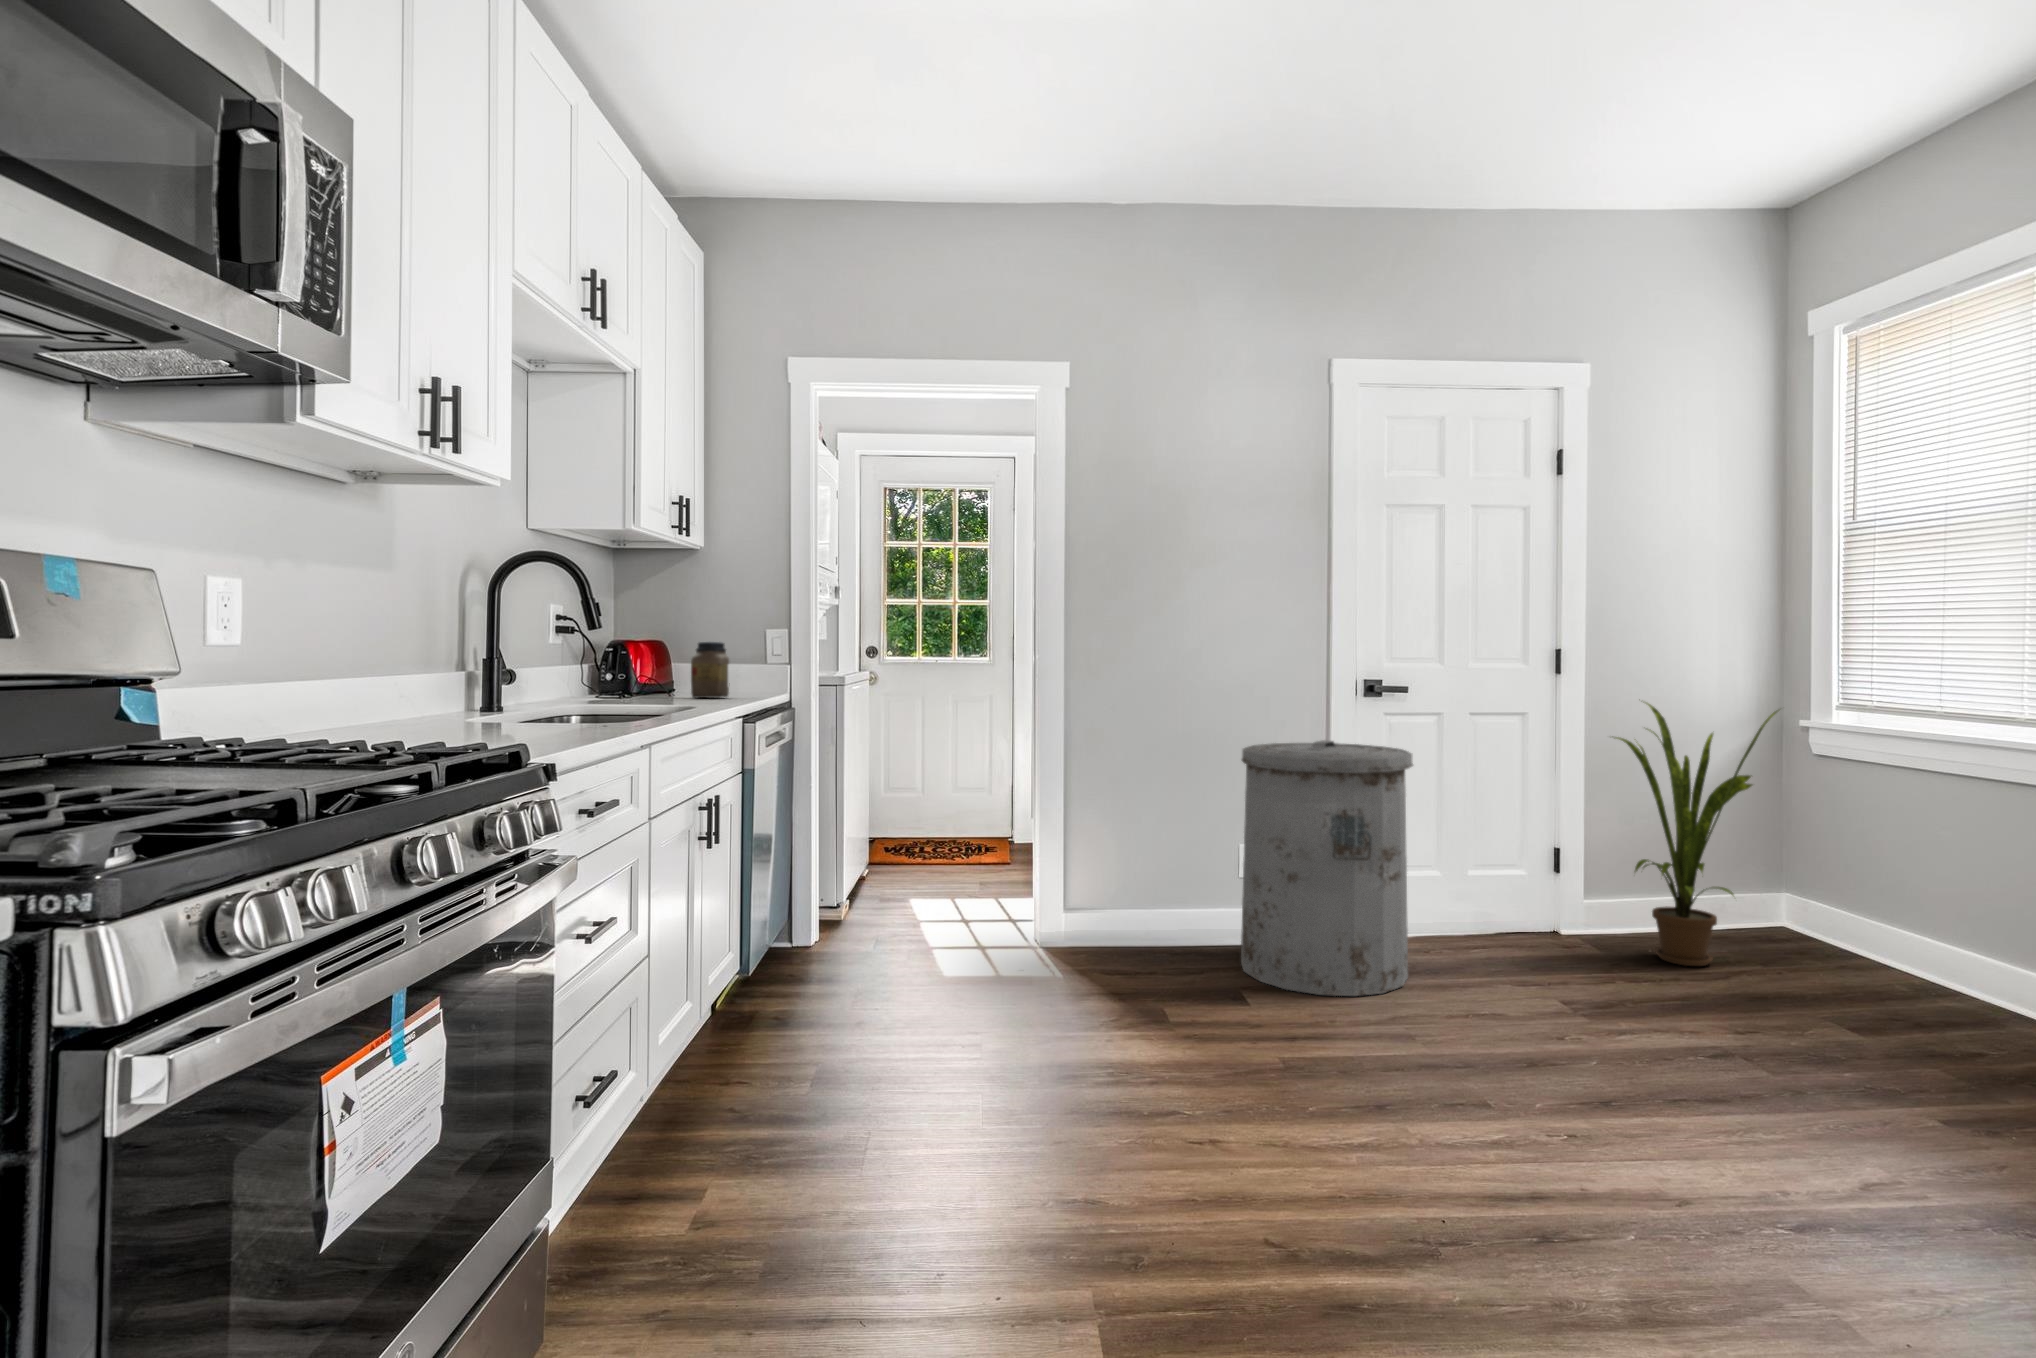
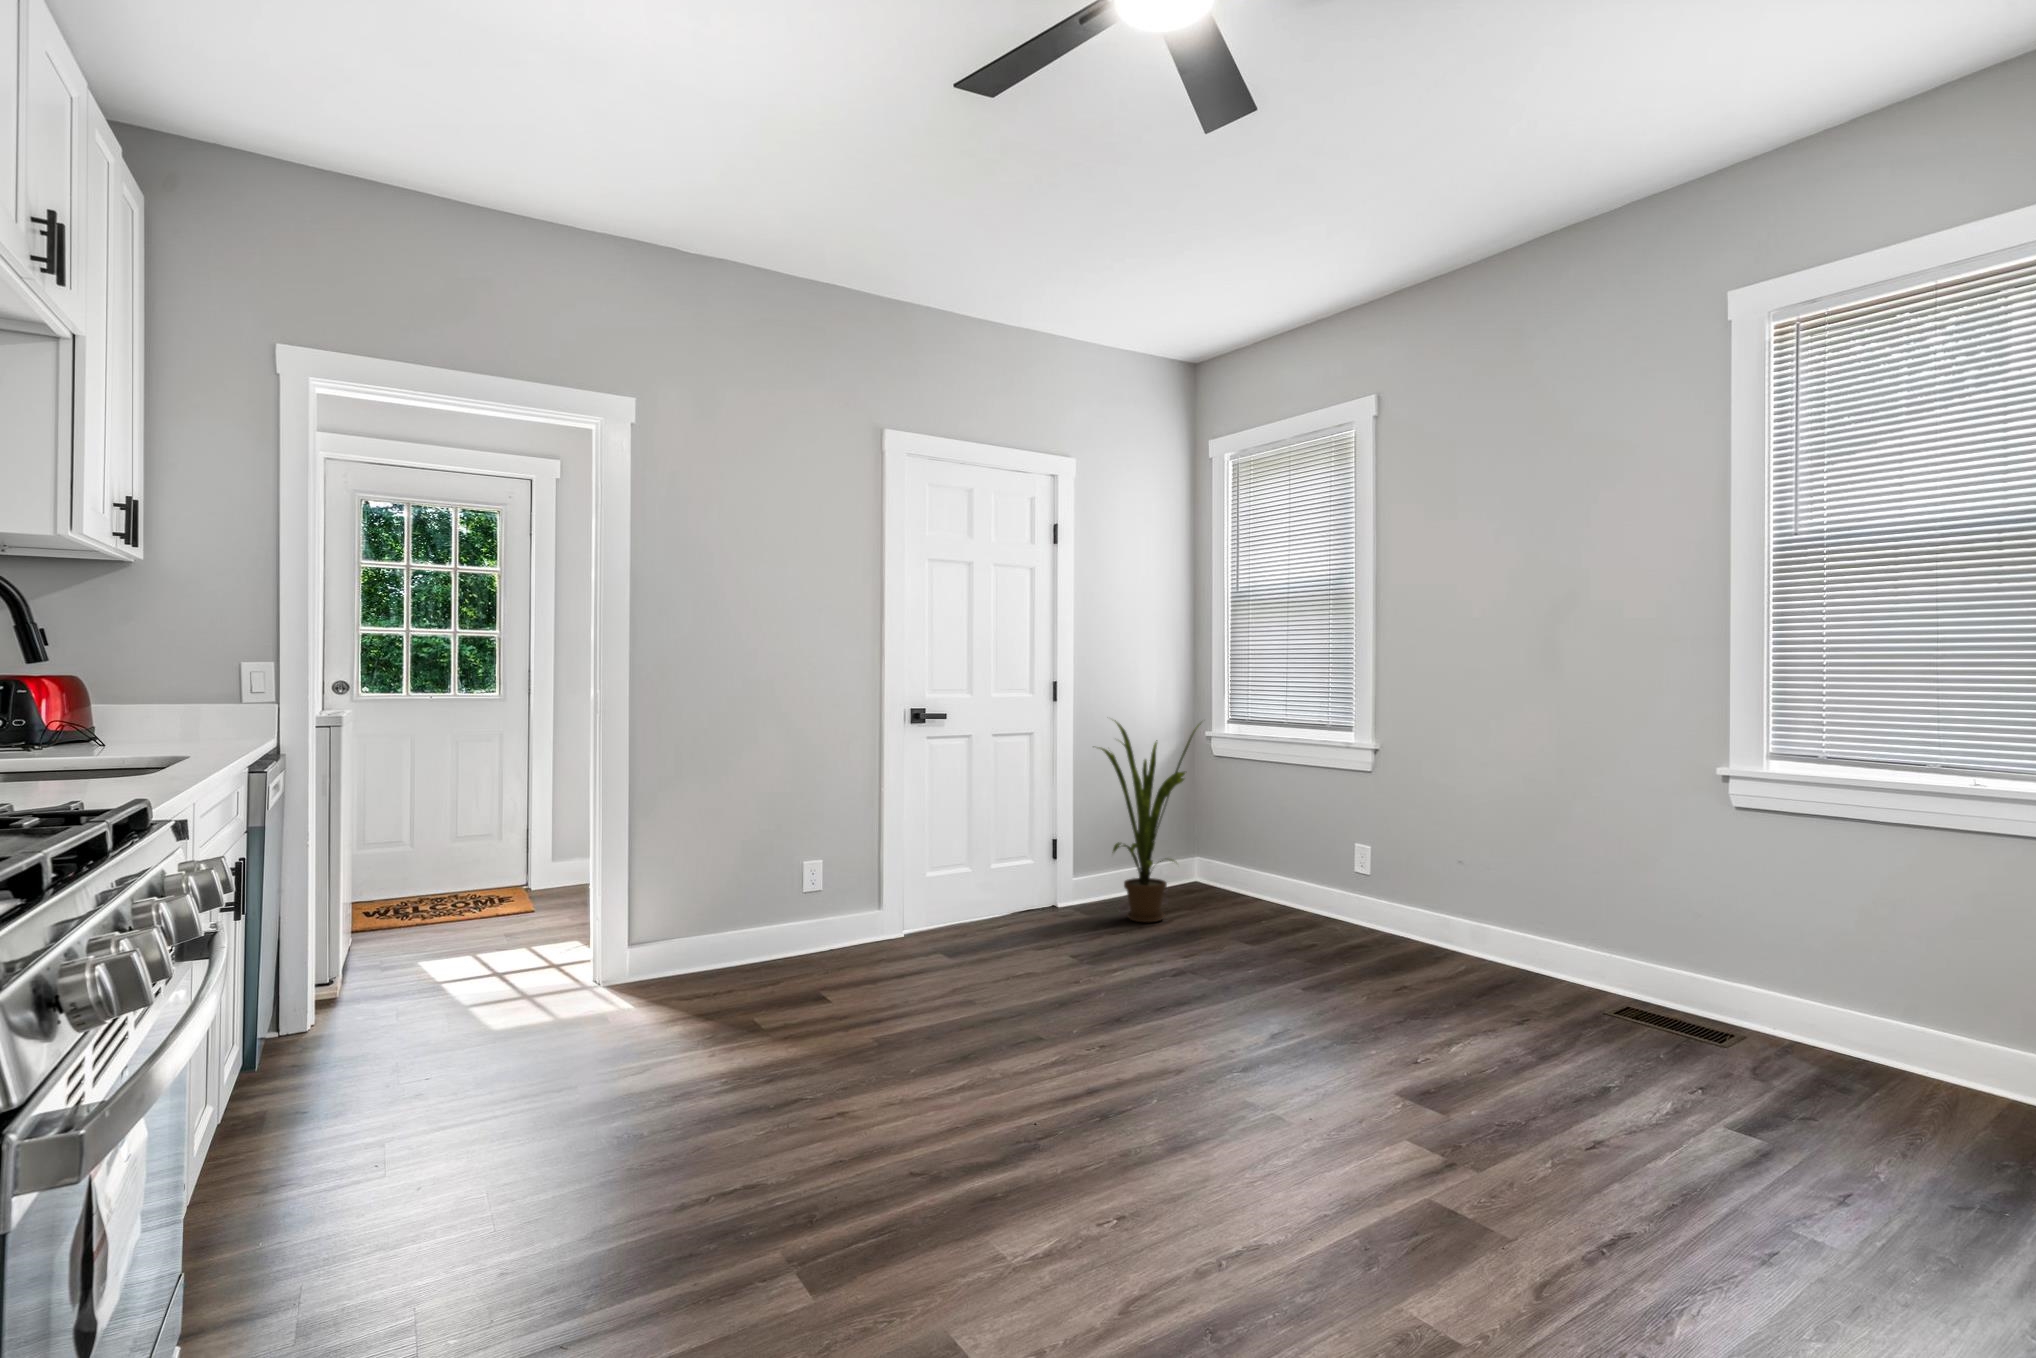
jar: present [691,642,729,698] -> none [130,675,188,746]
trash can: present [1241,740,1413,996] -> none [808,760,958,990]

